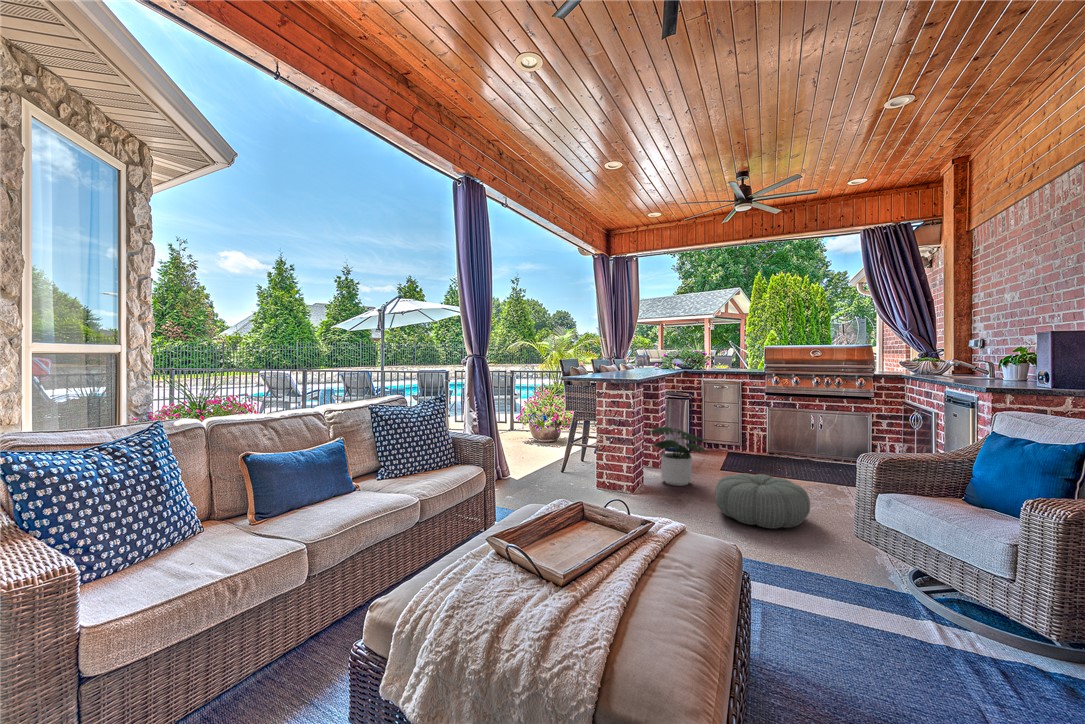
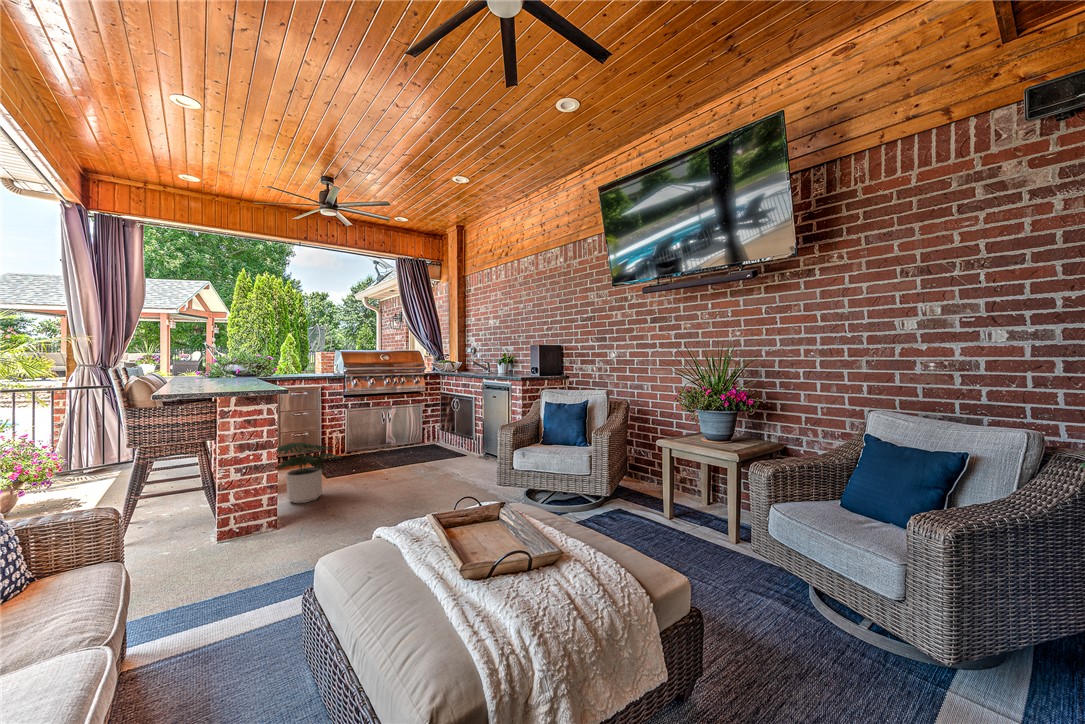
pouf: present [715,473,810,528] -> none [372,461,448,506]

